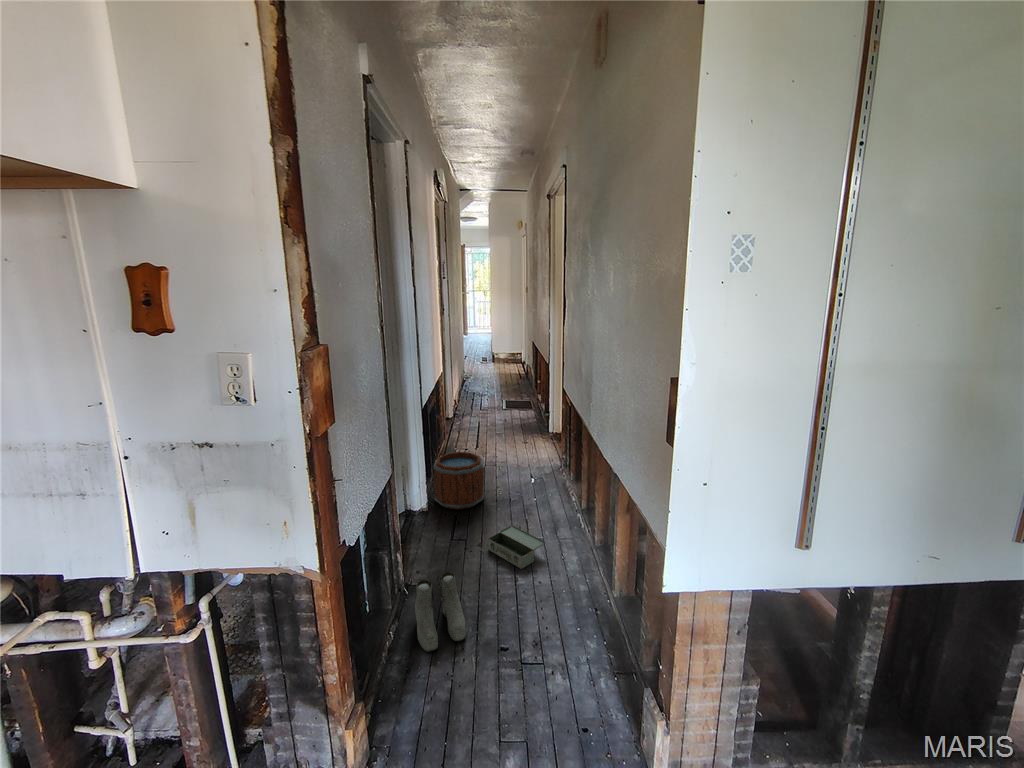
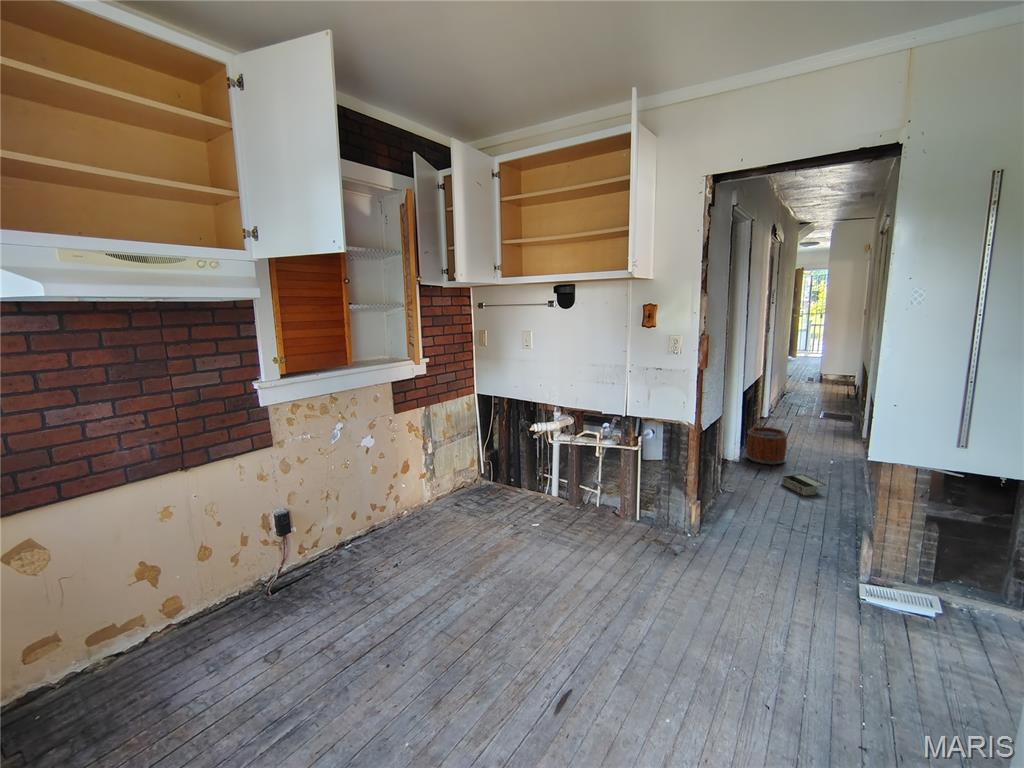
boots: present [415,572,466,652] -> none [729,473,759,509]

